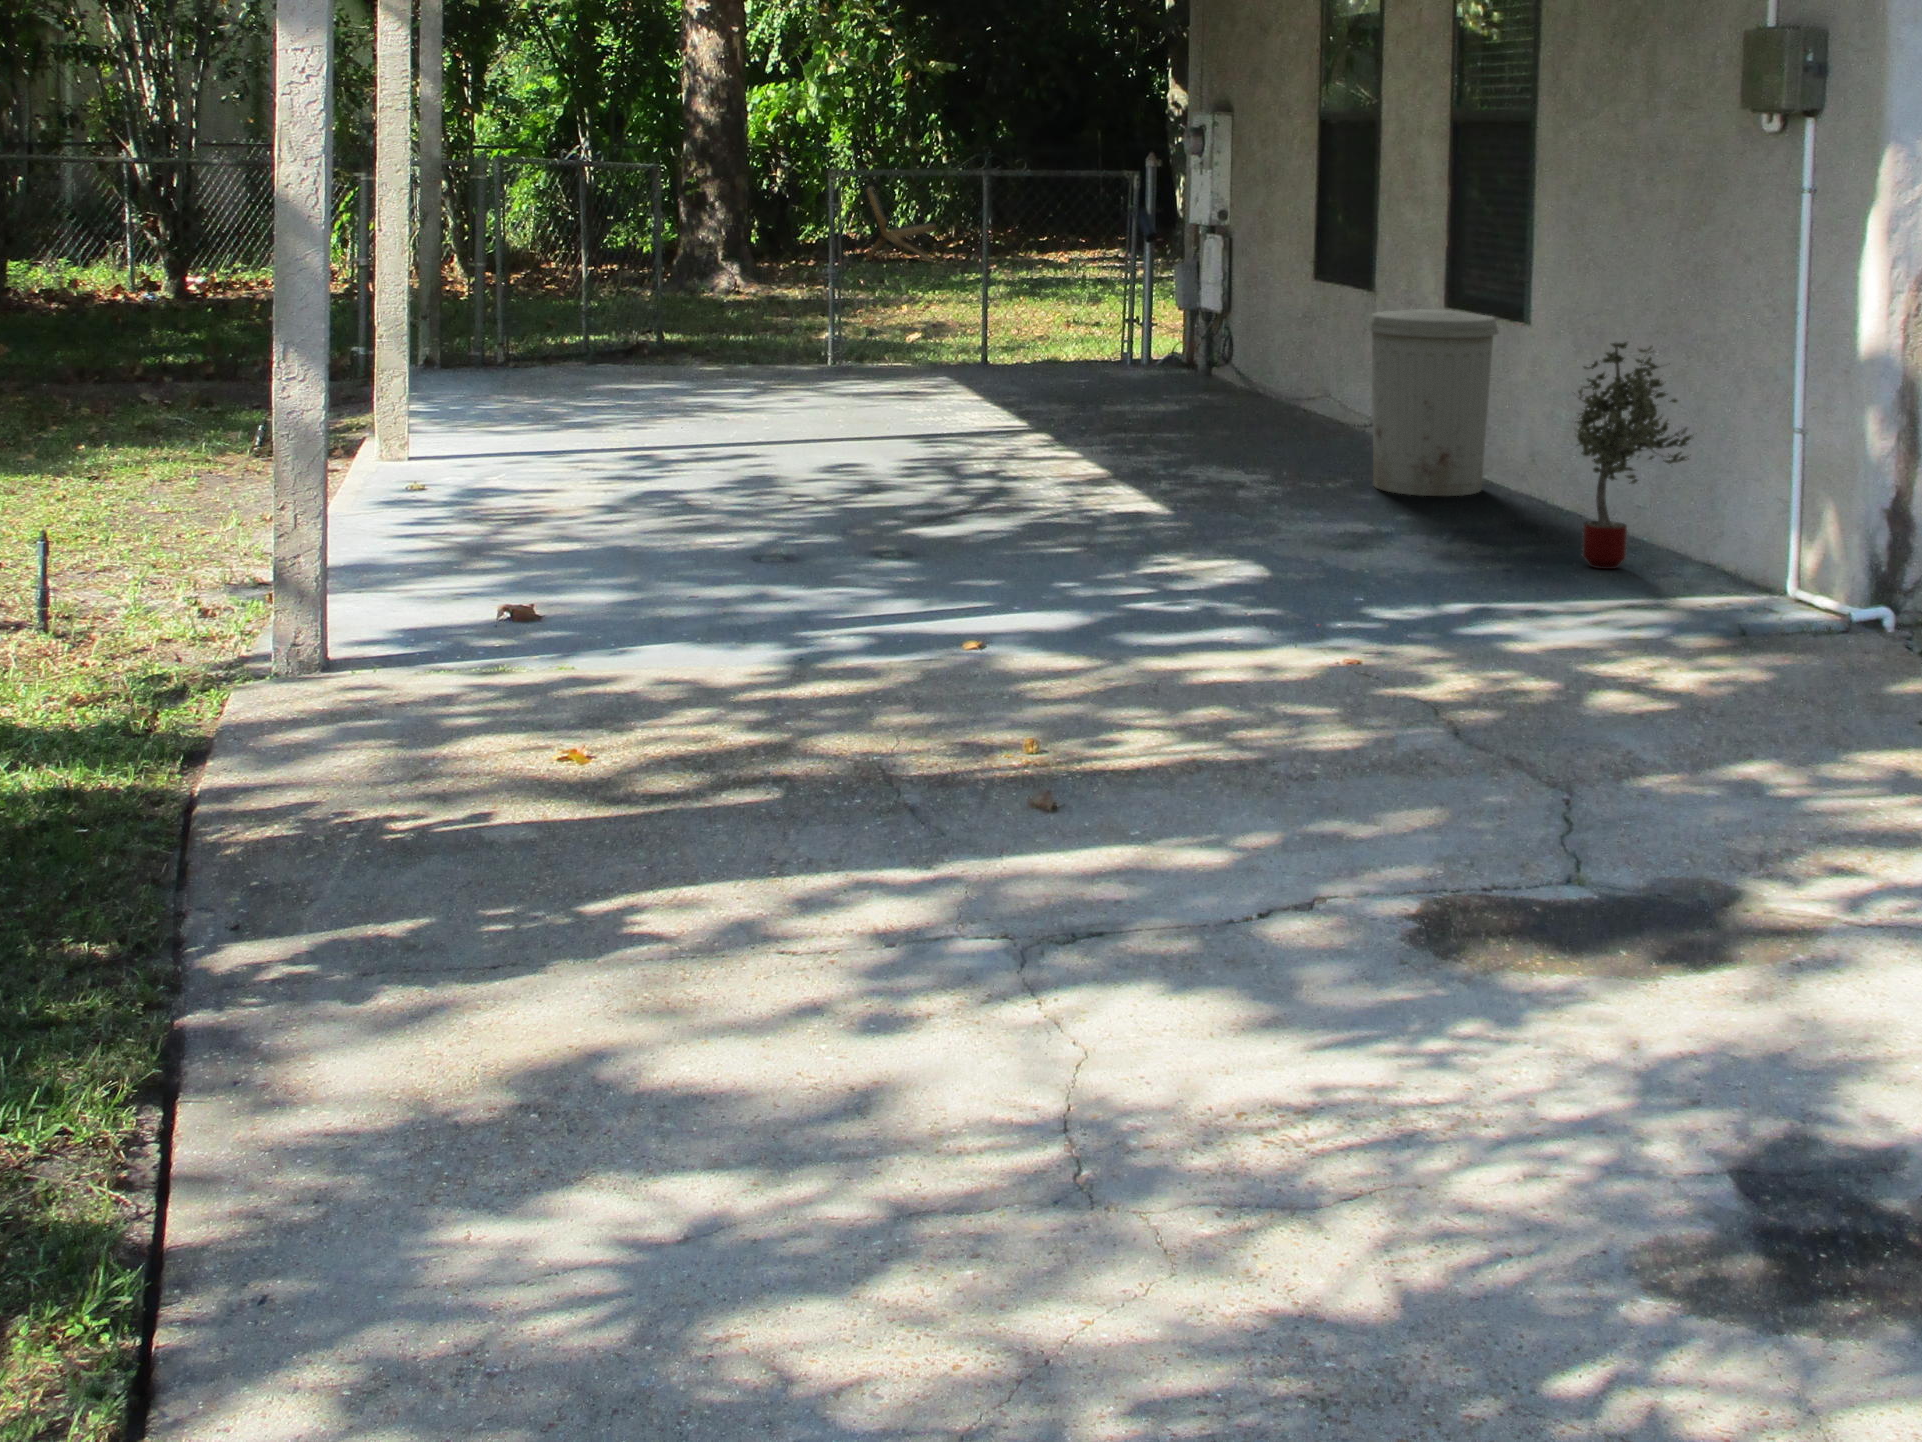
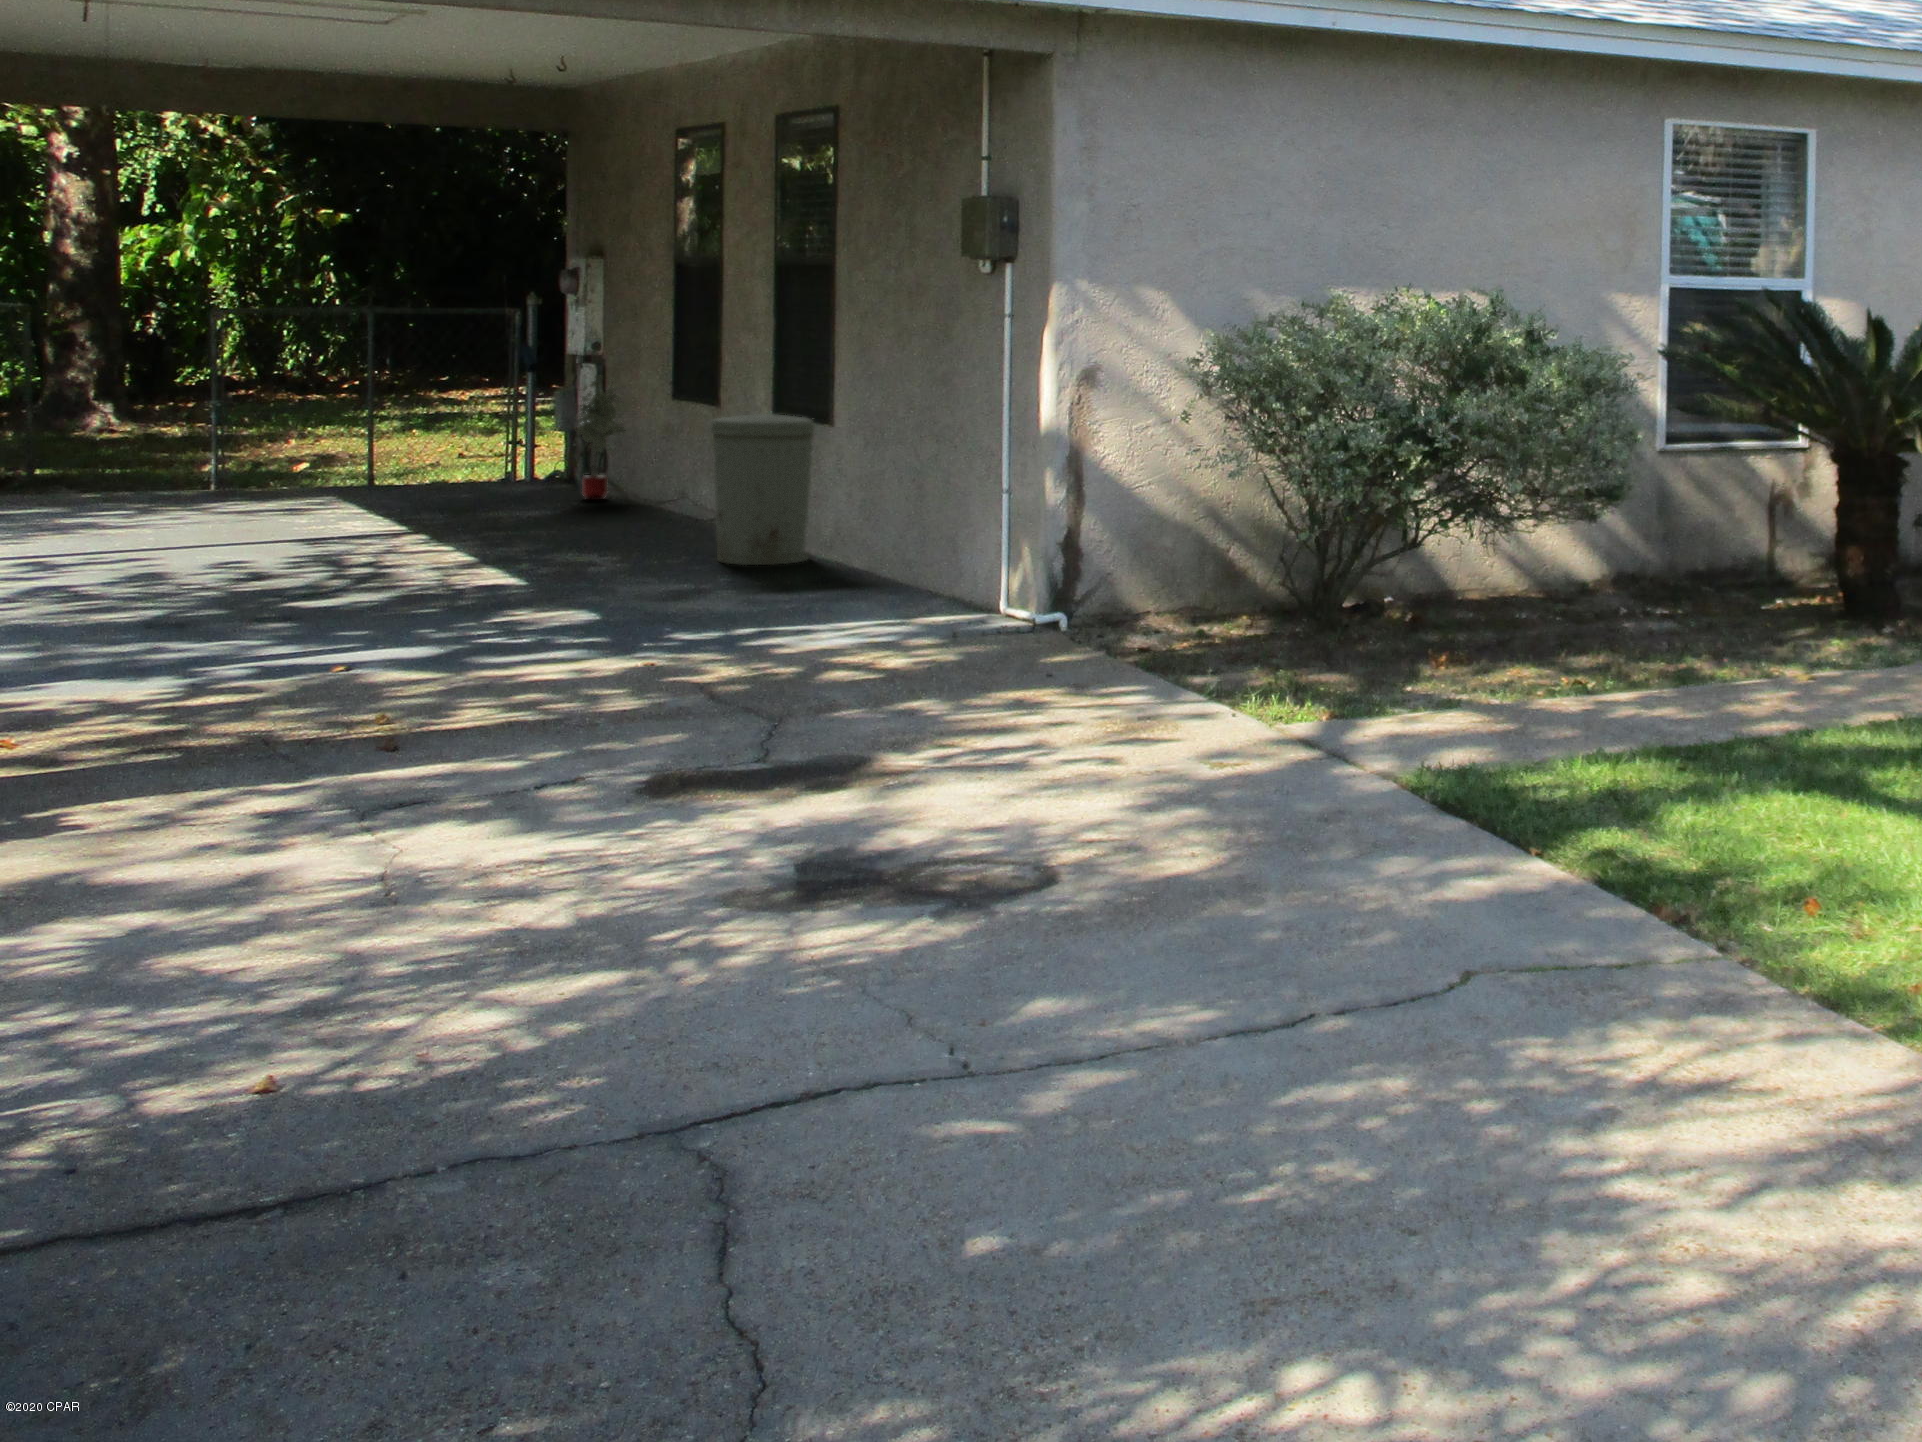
lounge chair: present [866,187,936,262] -> none [254,326,336,401]
potted tree: present [1577,342,1692,569] -> present [575,375,626,500]

